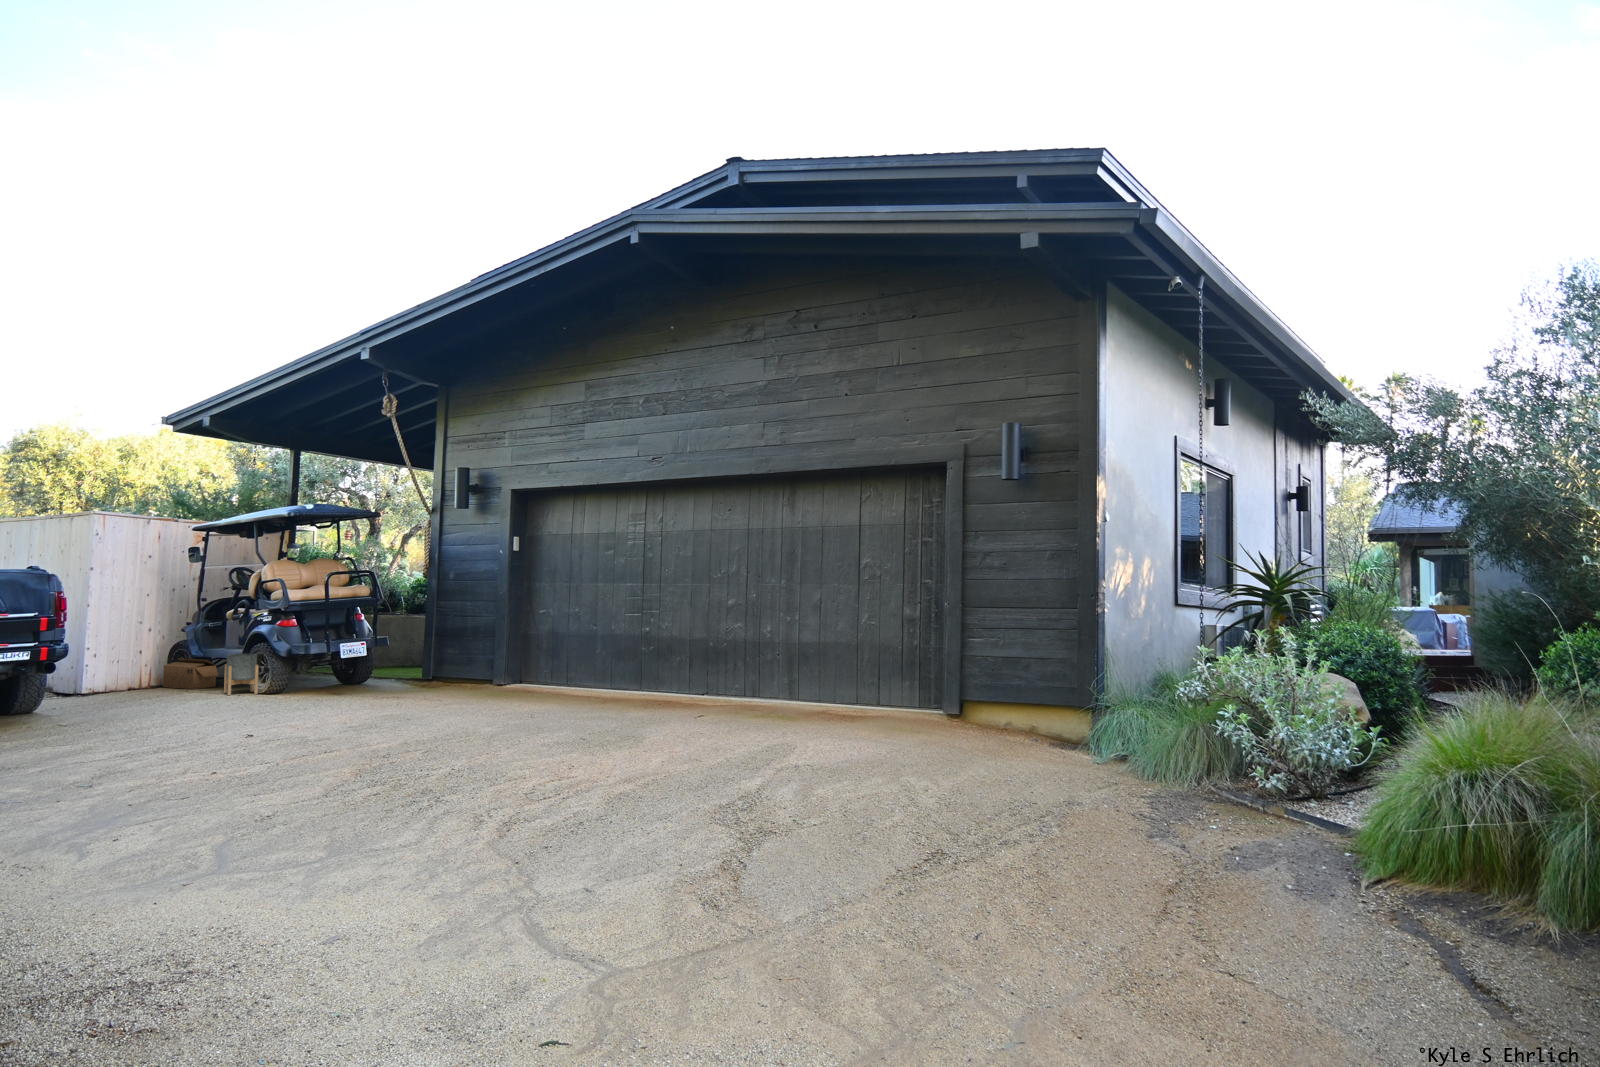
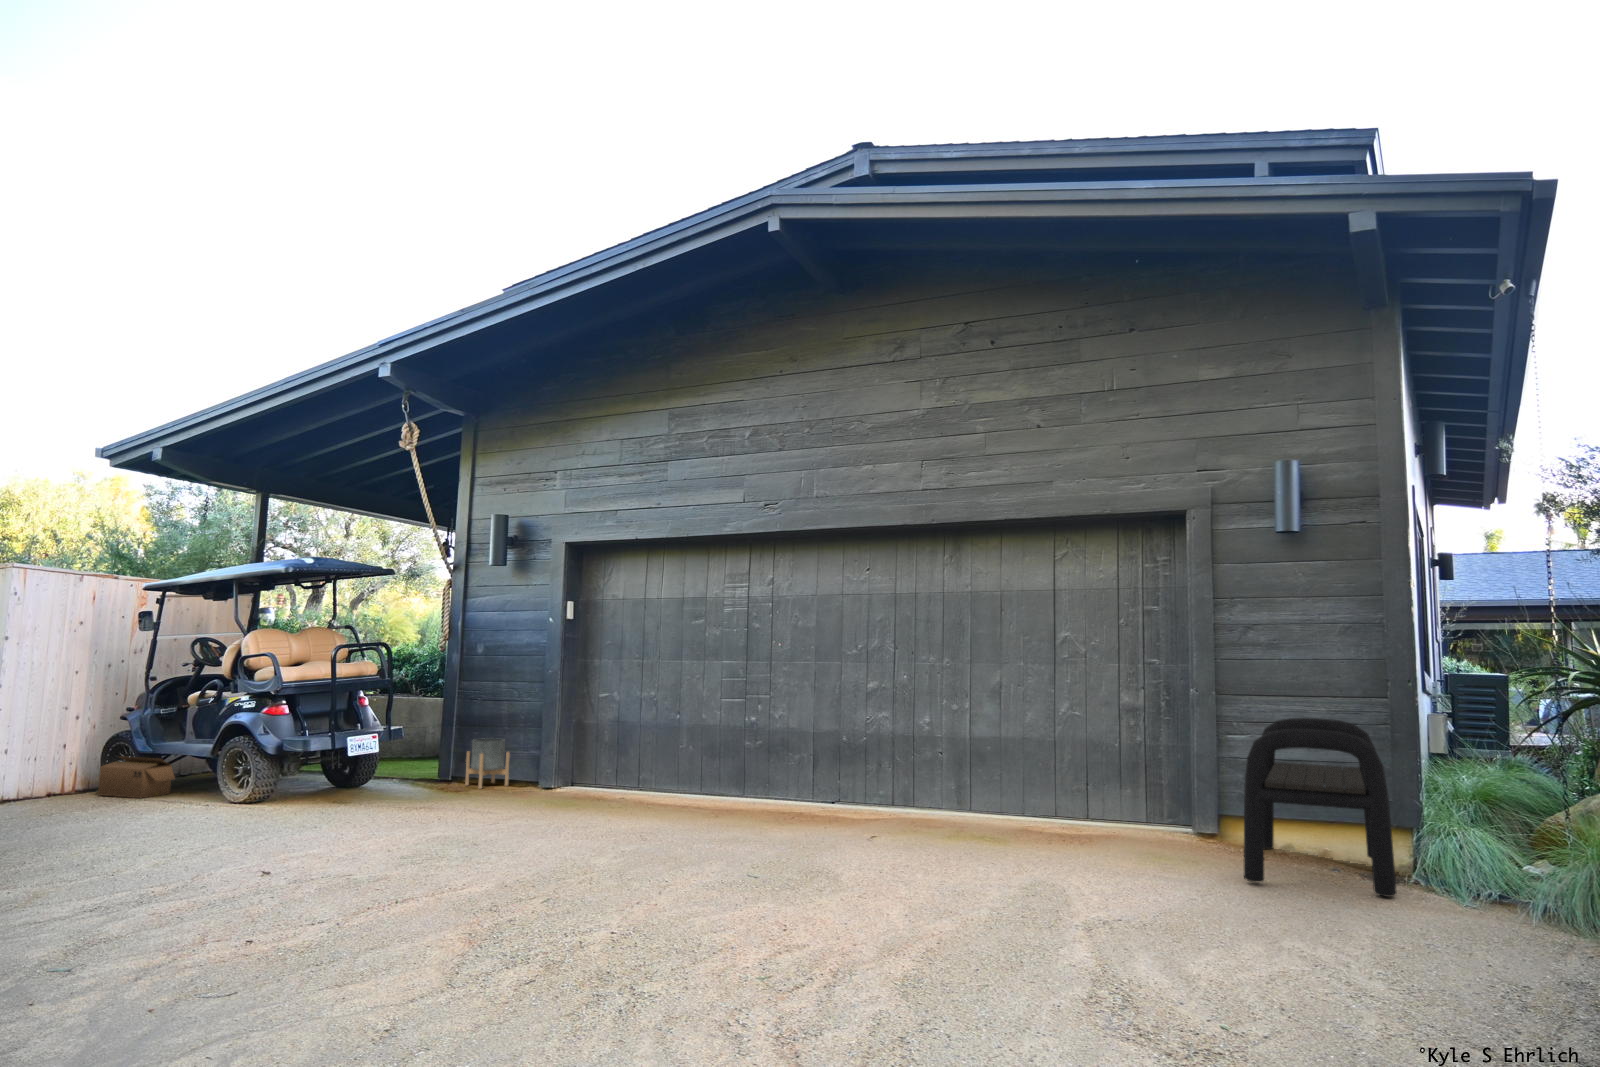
bench: none [921,624,1064,748] -> present [1244,718,1397,897]
planter: present [224,654,259,695] -> present [465,738,510,789]

